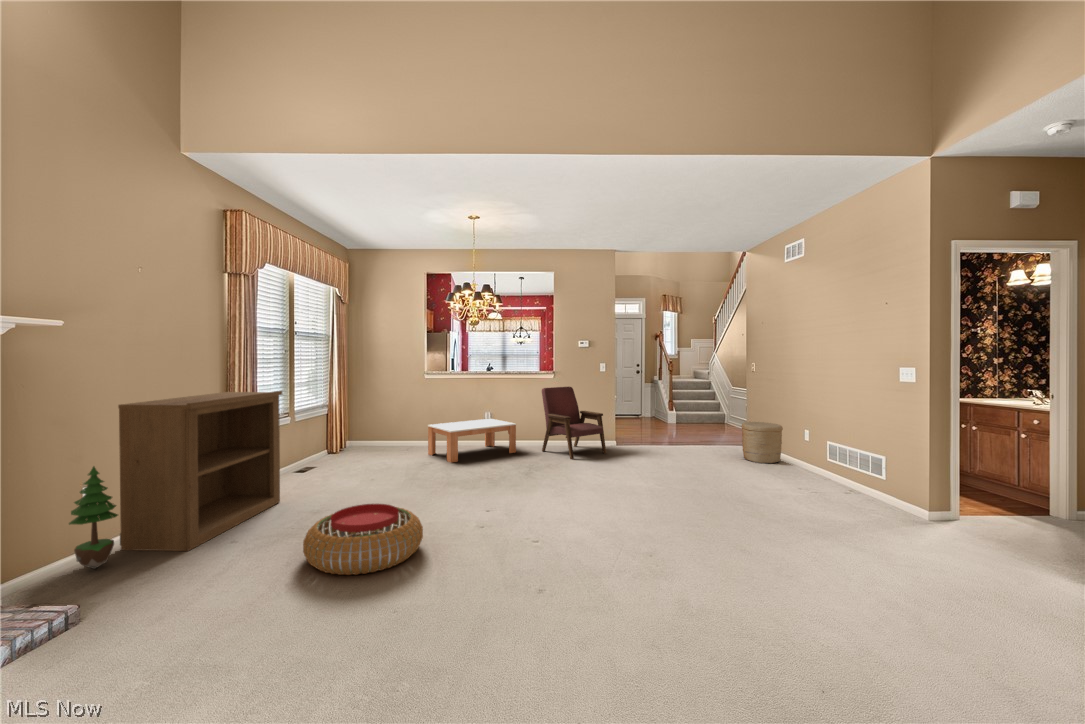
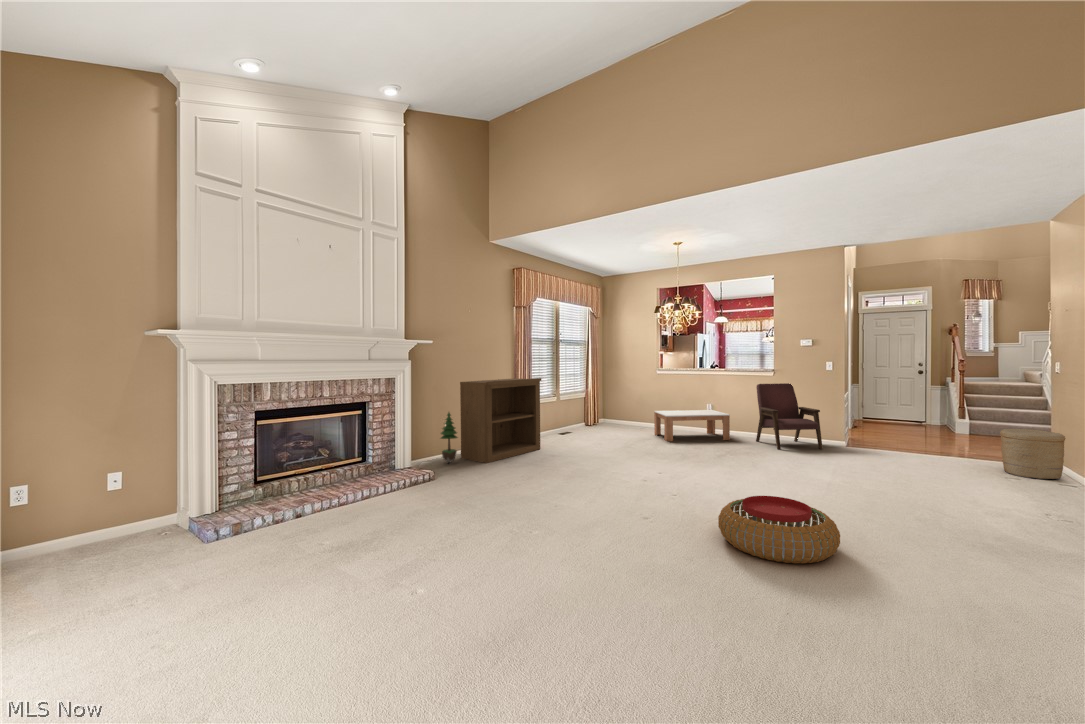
pouf: present [303,504,423,575] -> present [718,496,840,564]

